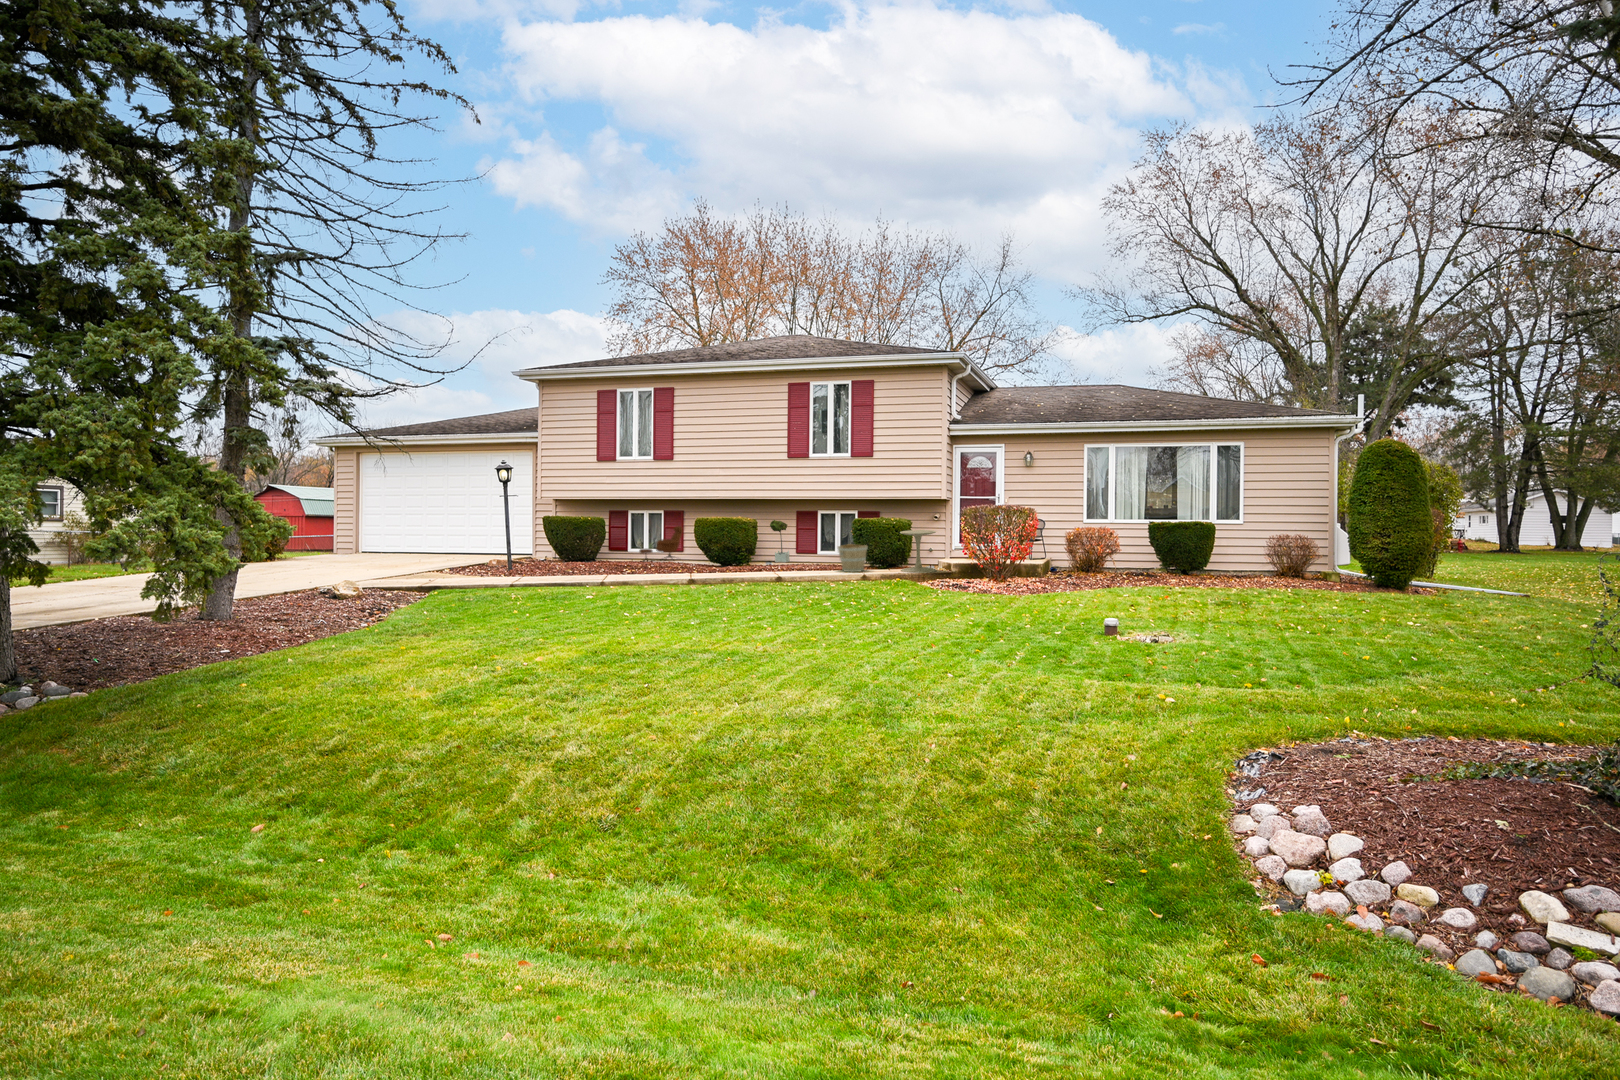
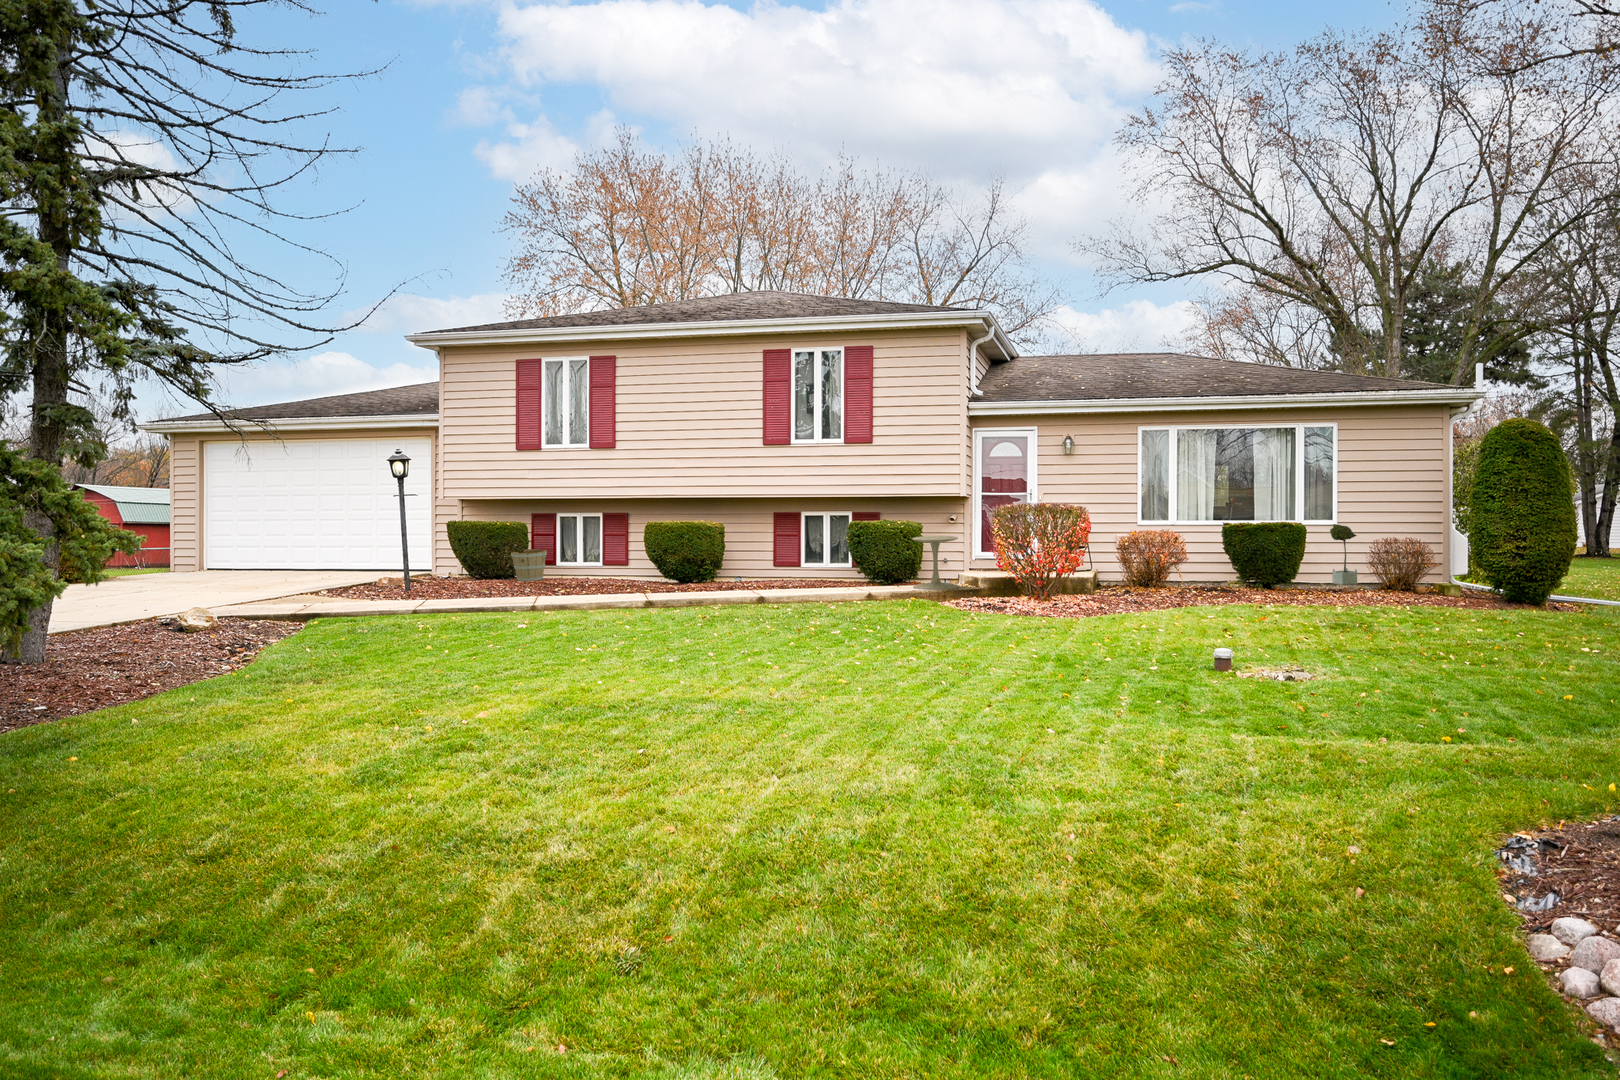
potted tree: present [770,520,790,563] -> present [1330,524,1357,585]
lounge chair: present [639,526,683,561] -> none [572,533,629,580]
wooden bucket: present [838,544,867,572] -> present [511,549,547,581]

